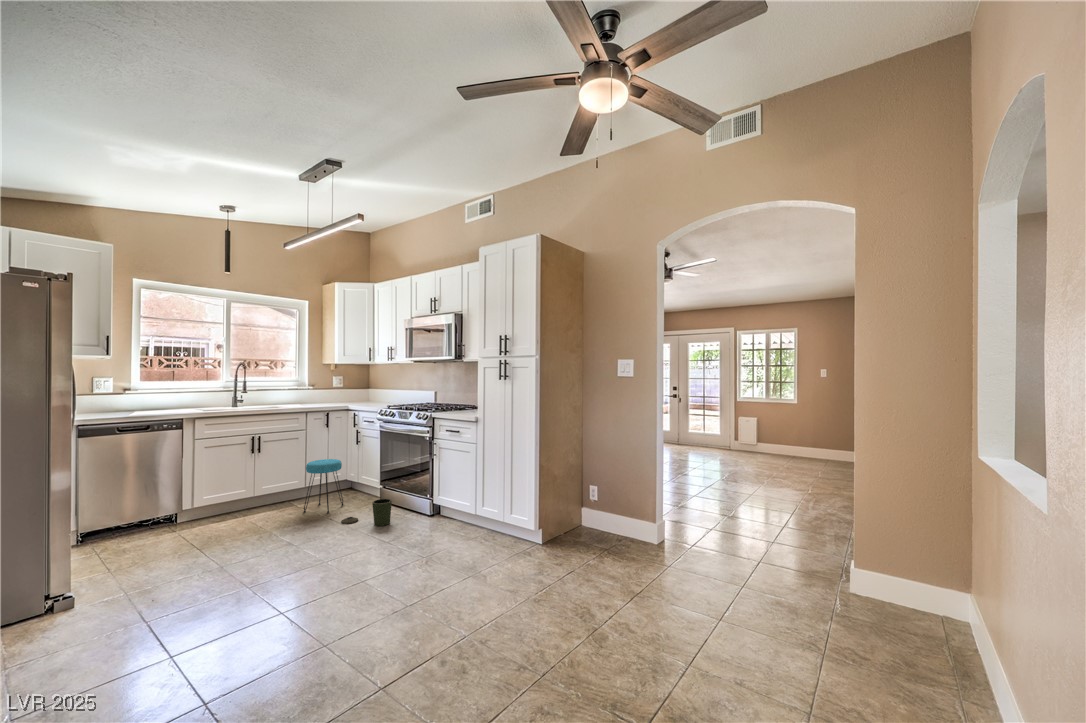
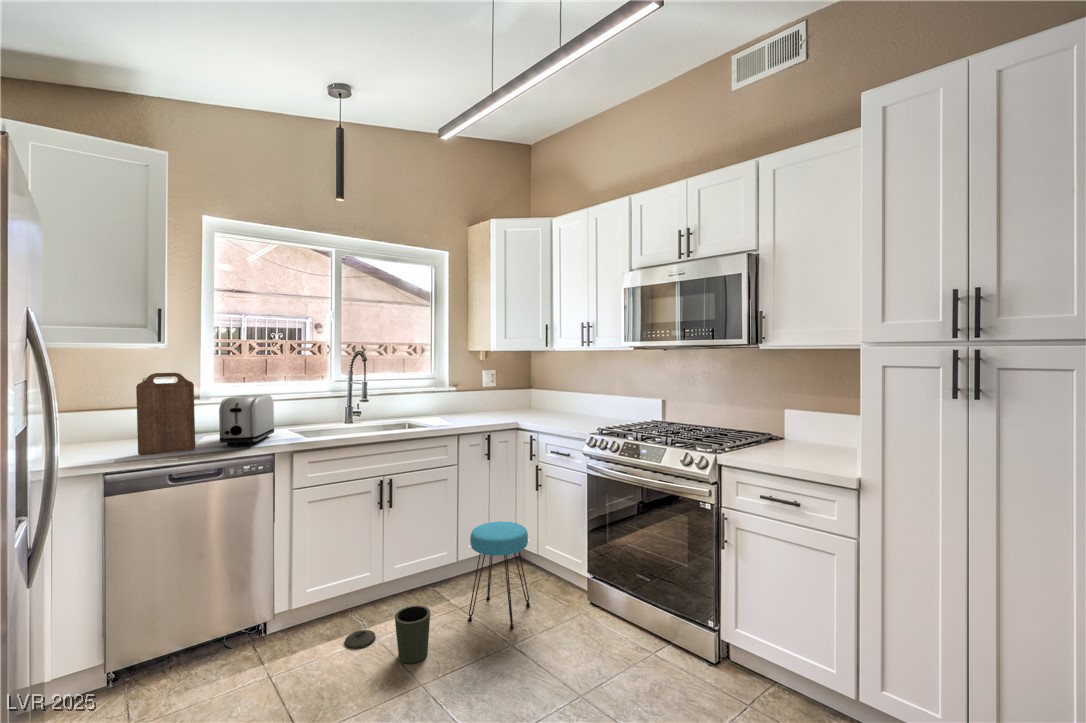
cutting board: none [98,372,134,418] -> present [136,373,195,455]
toaster: none [149,387,183,415] -> present [219,395,274,446]
trash can: present [341,499,392,526] -> present [345,606,430,663]

